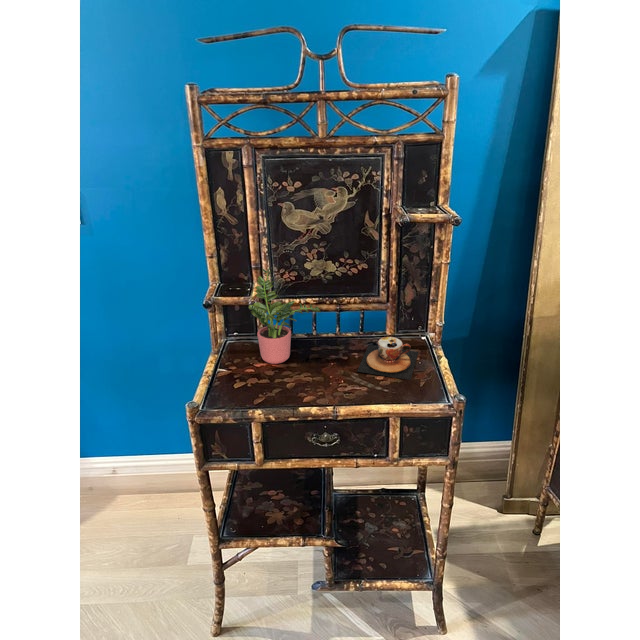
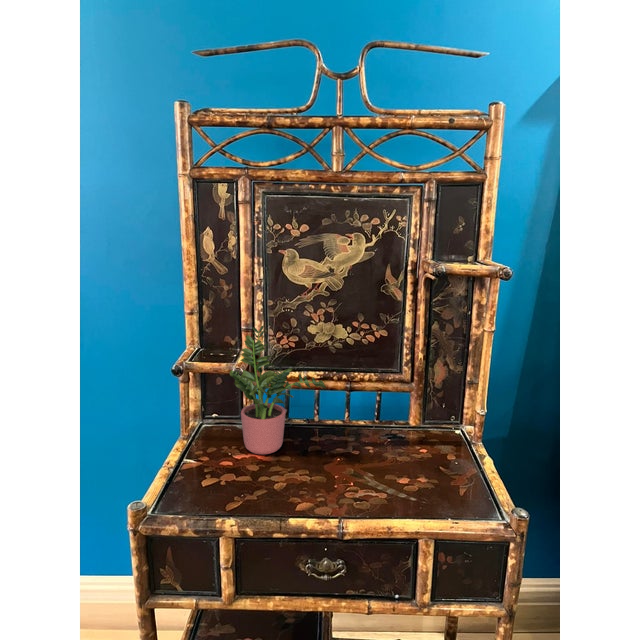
teacup: present [357,337,418,380] -> none [372,424,453,485]

